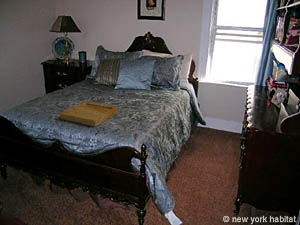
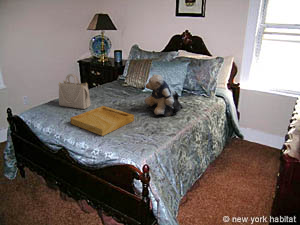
teddy bear: none [123,71,157,108] -> present [145,74,183,117]
handbag: none [40,73,72,106] -> present [59,74,91,109]

